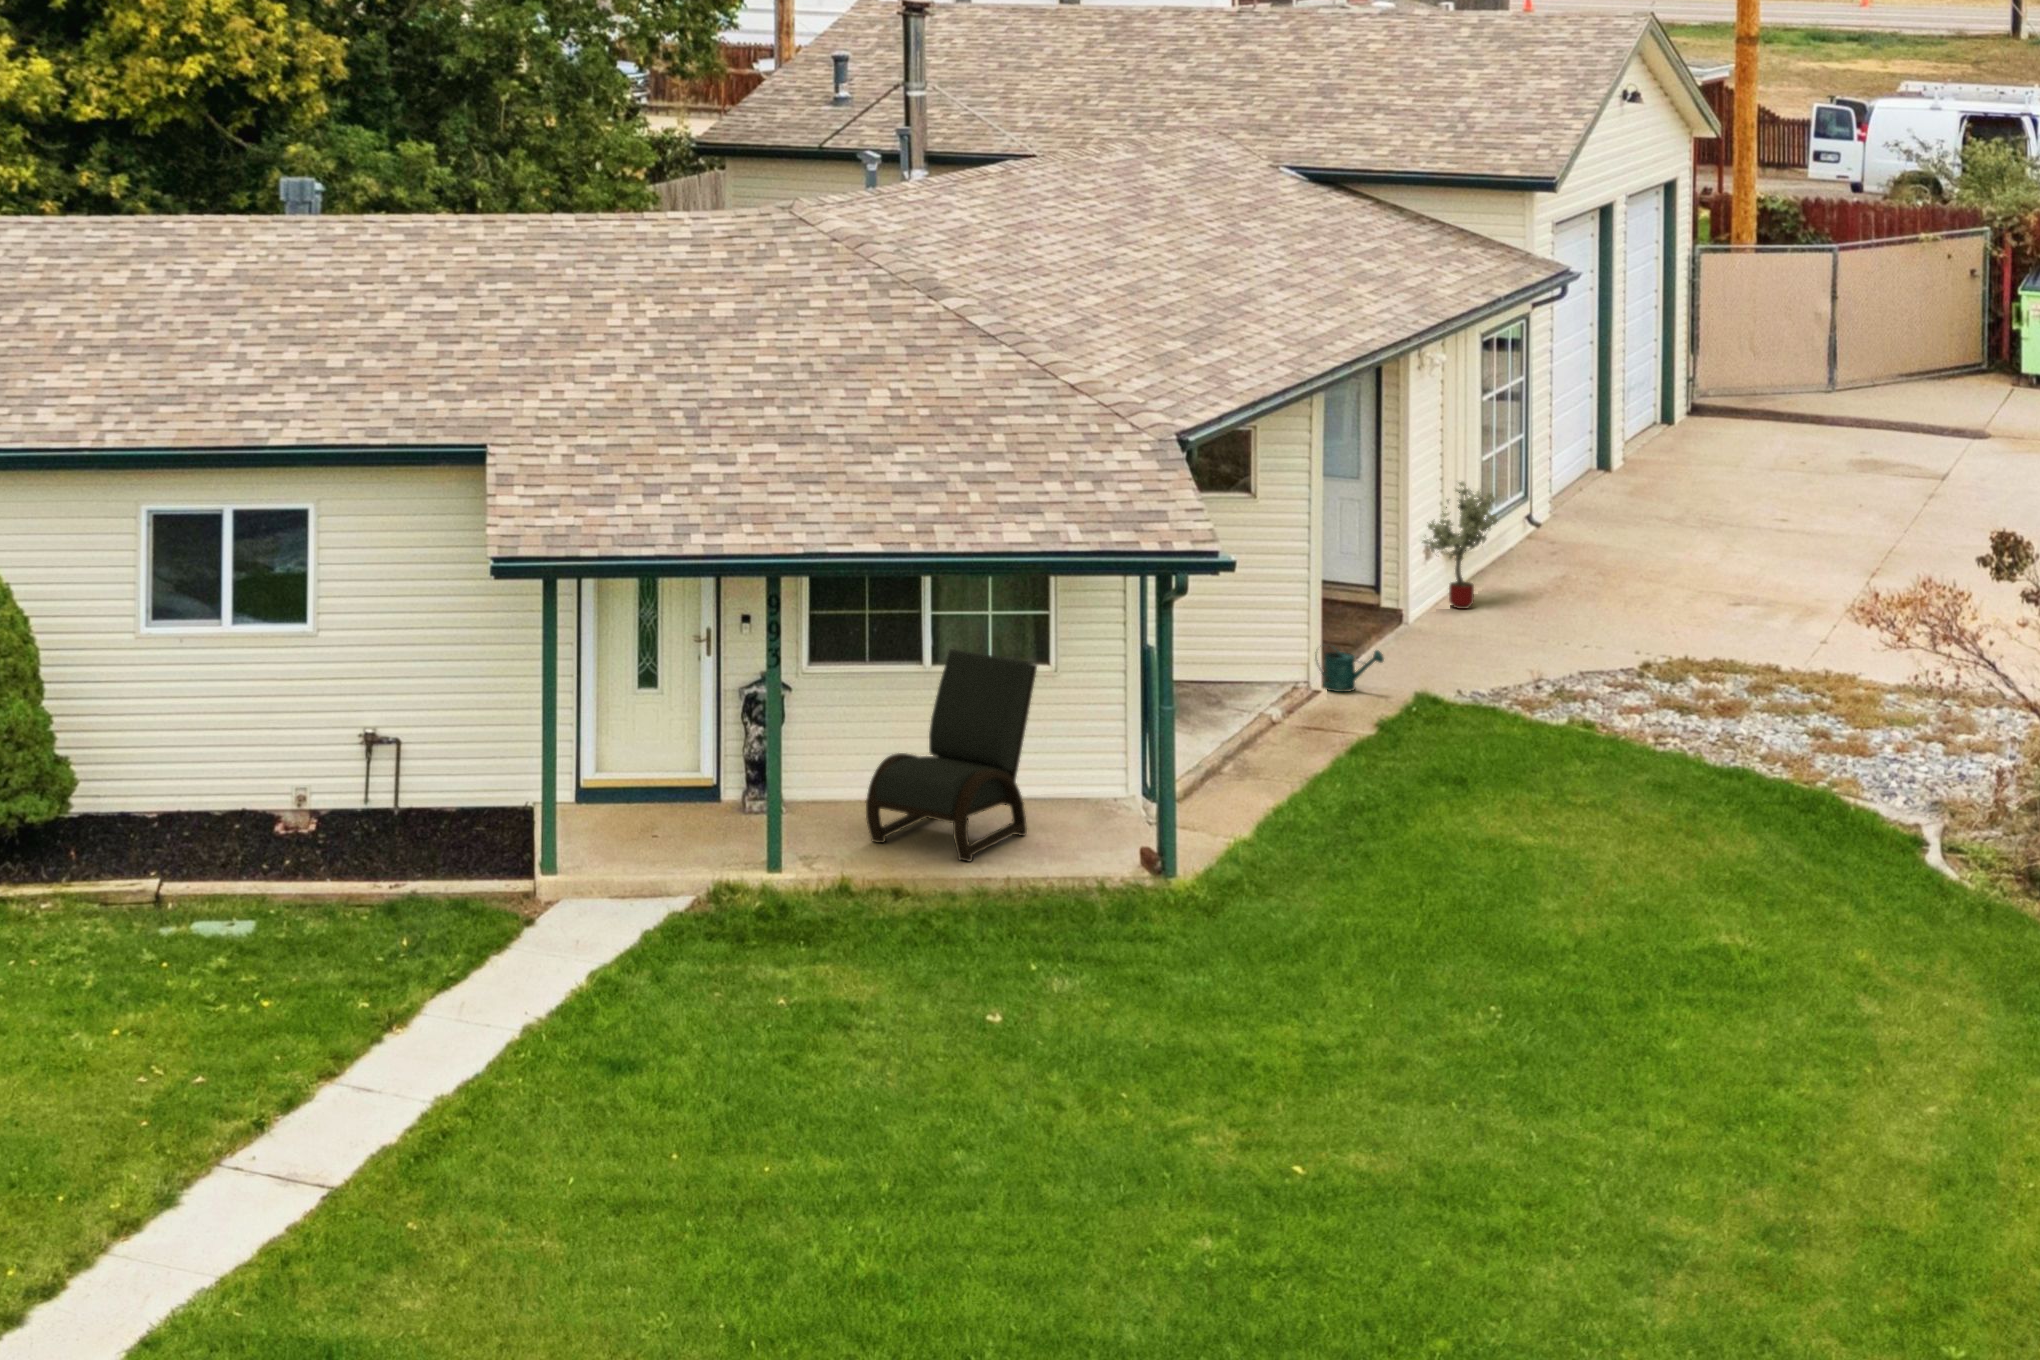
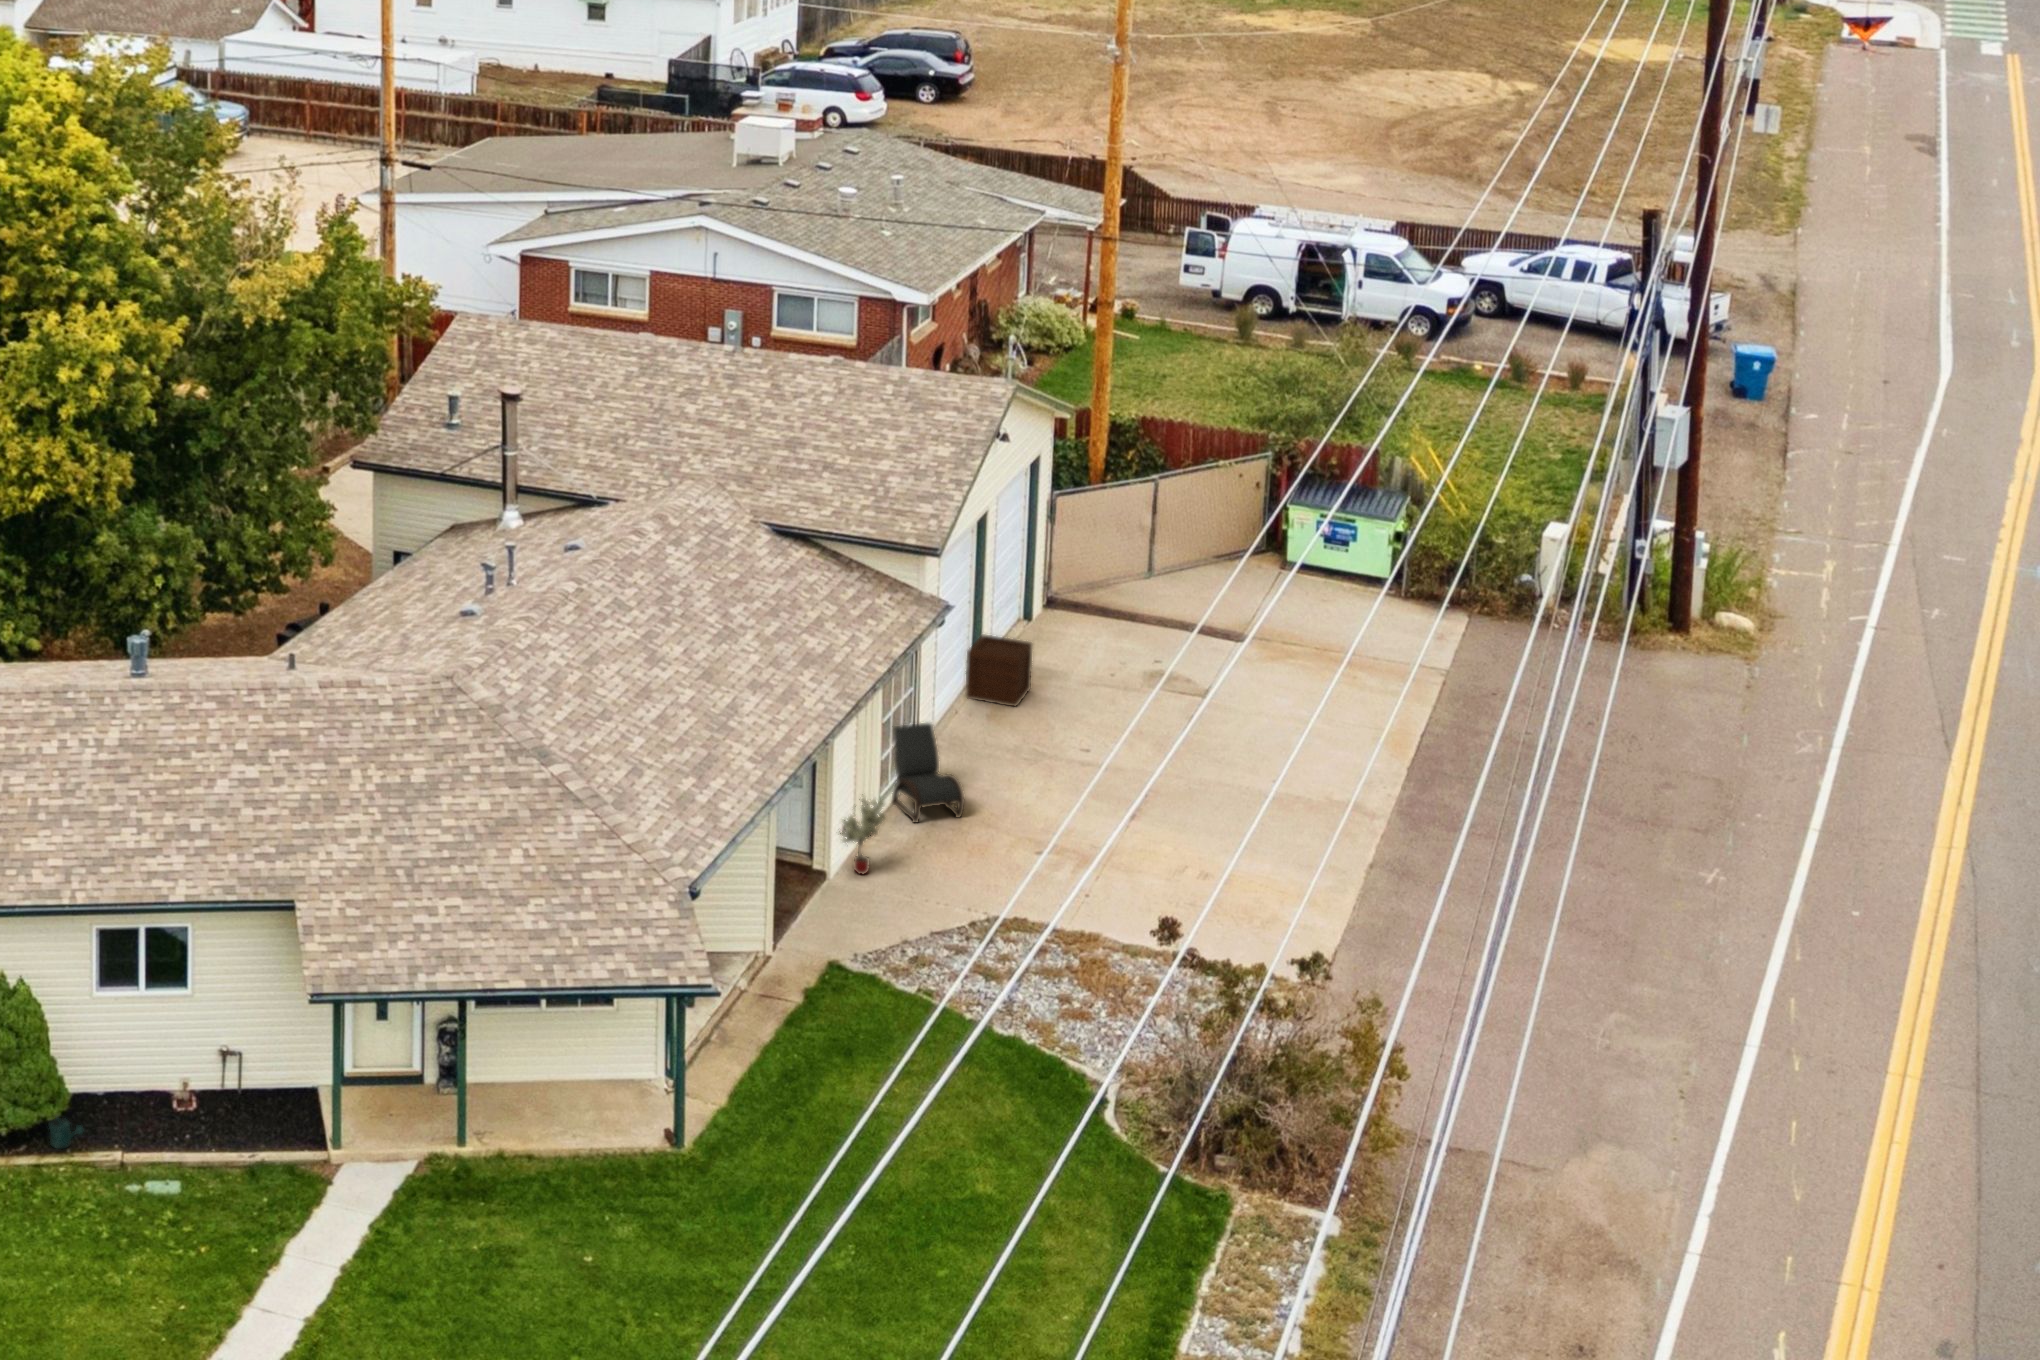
wooden crate: none [1591,384,1686,475] -> present [965,635,1032,707]
watering can: present [1317,646,1384,692] -> present [48,1117,83,1149]
lounge chair: present [866,649,1037,862] -> present [892,723,964,823]

